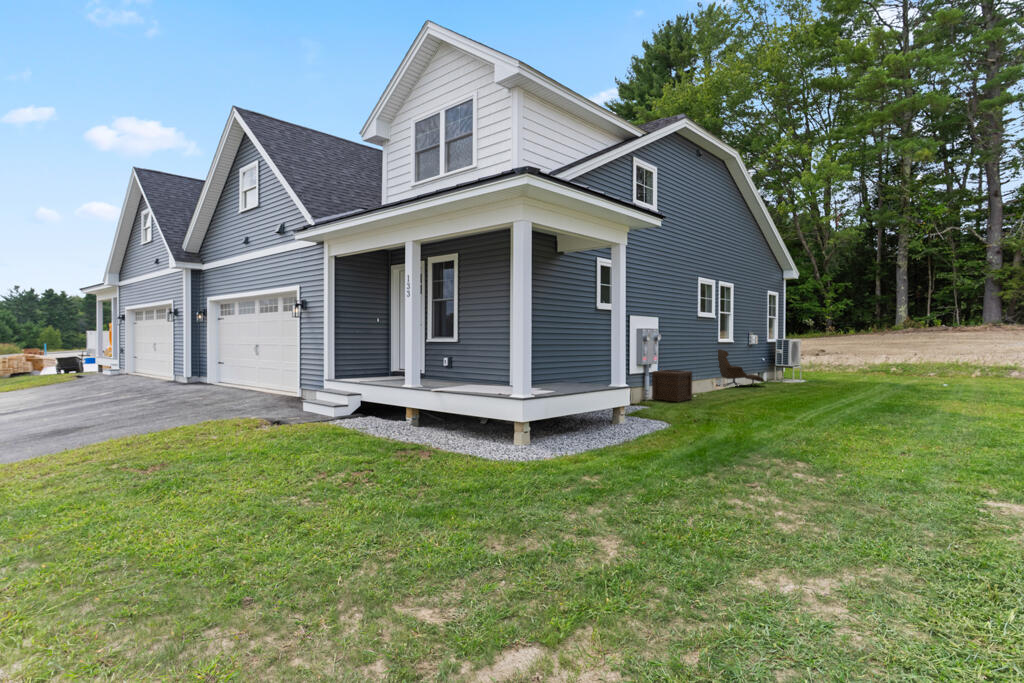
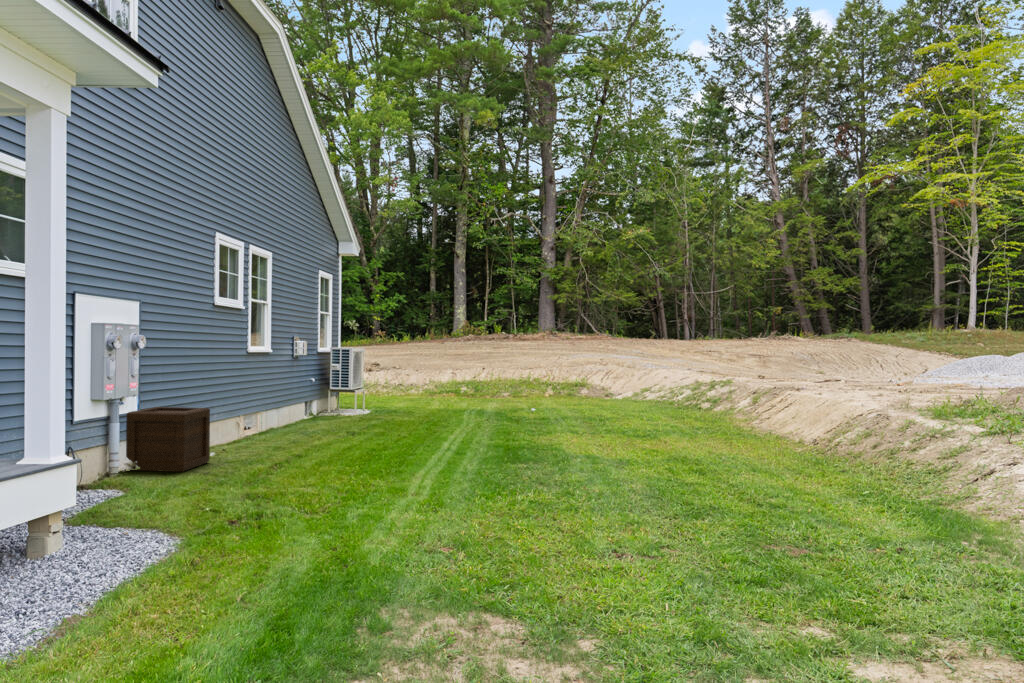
lounge chair: present [718,349,764,388] -> none [243,365,320,432]

